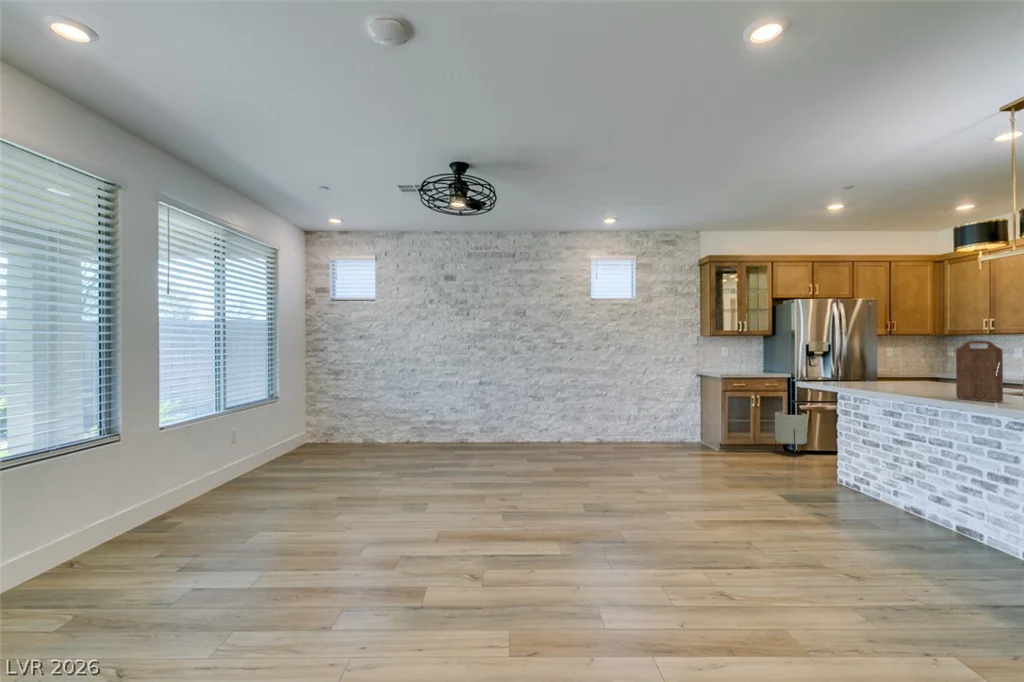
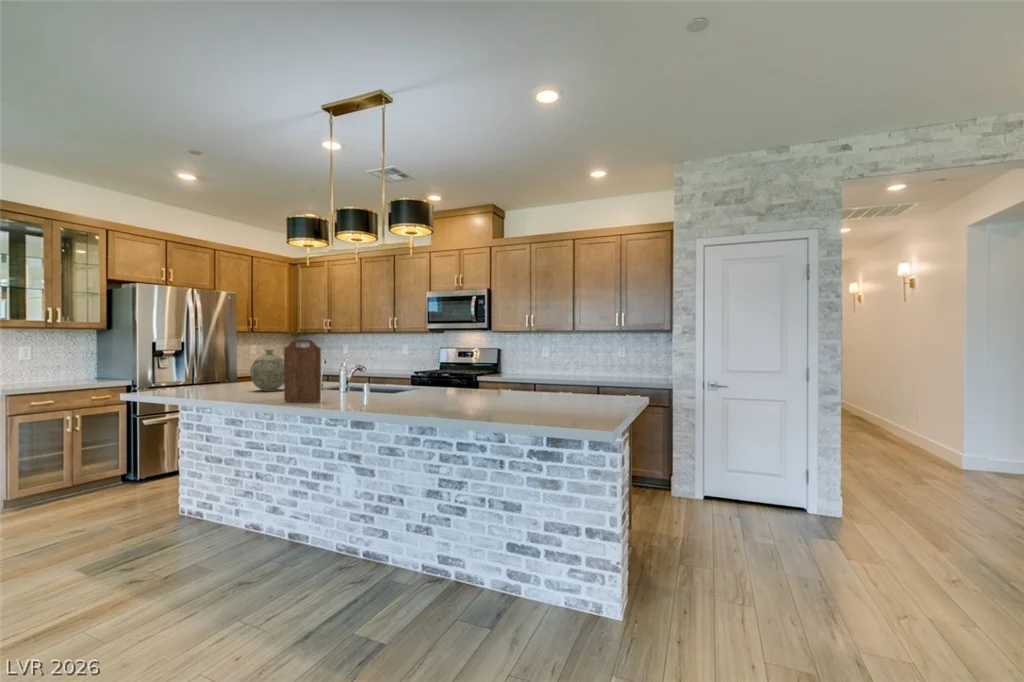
decorative vase: none [910,351,952,389] -> present [250,349,284,391]
planter: present [775,412,807,457] -> none [105,430,151,492]

